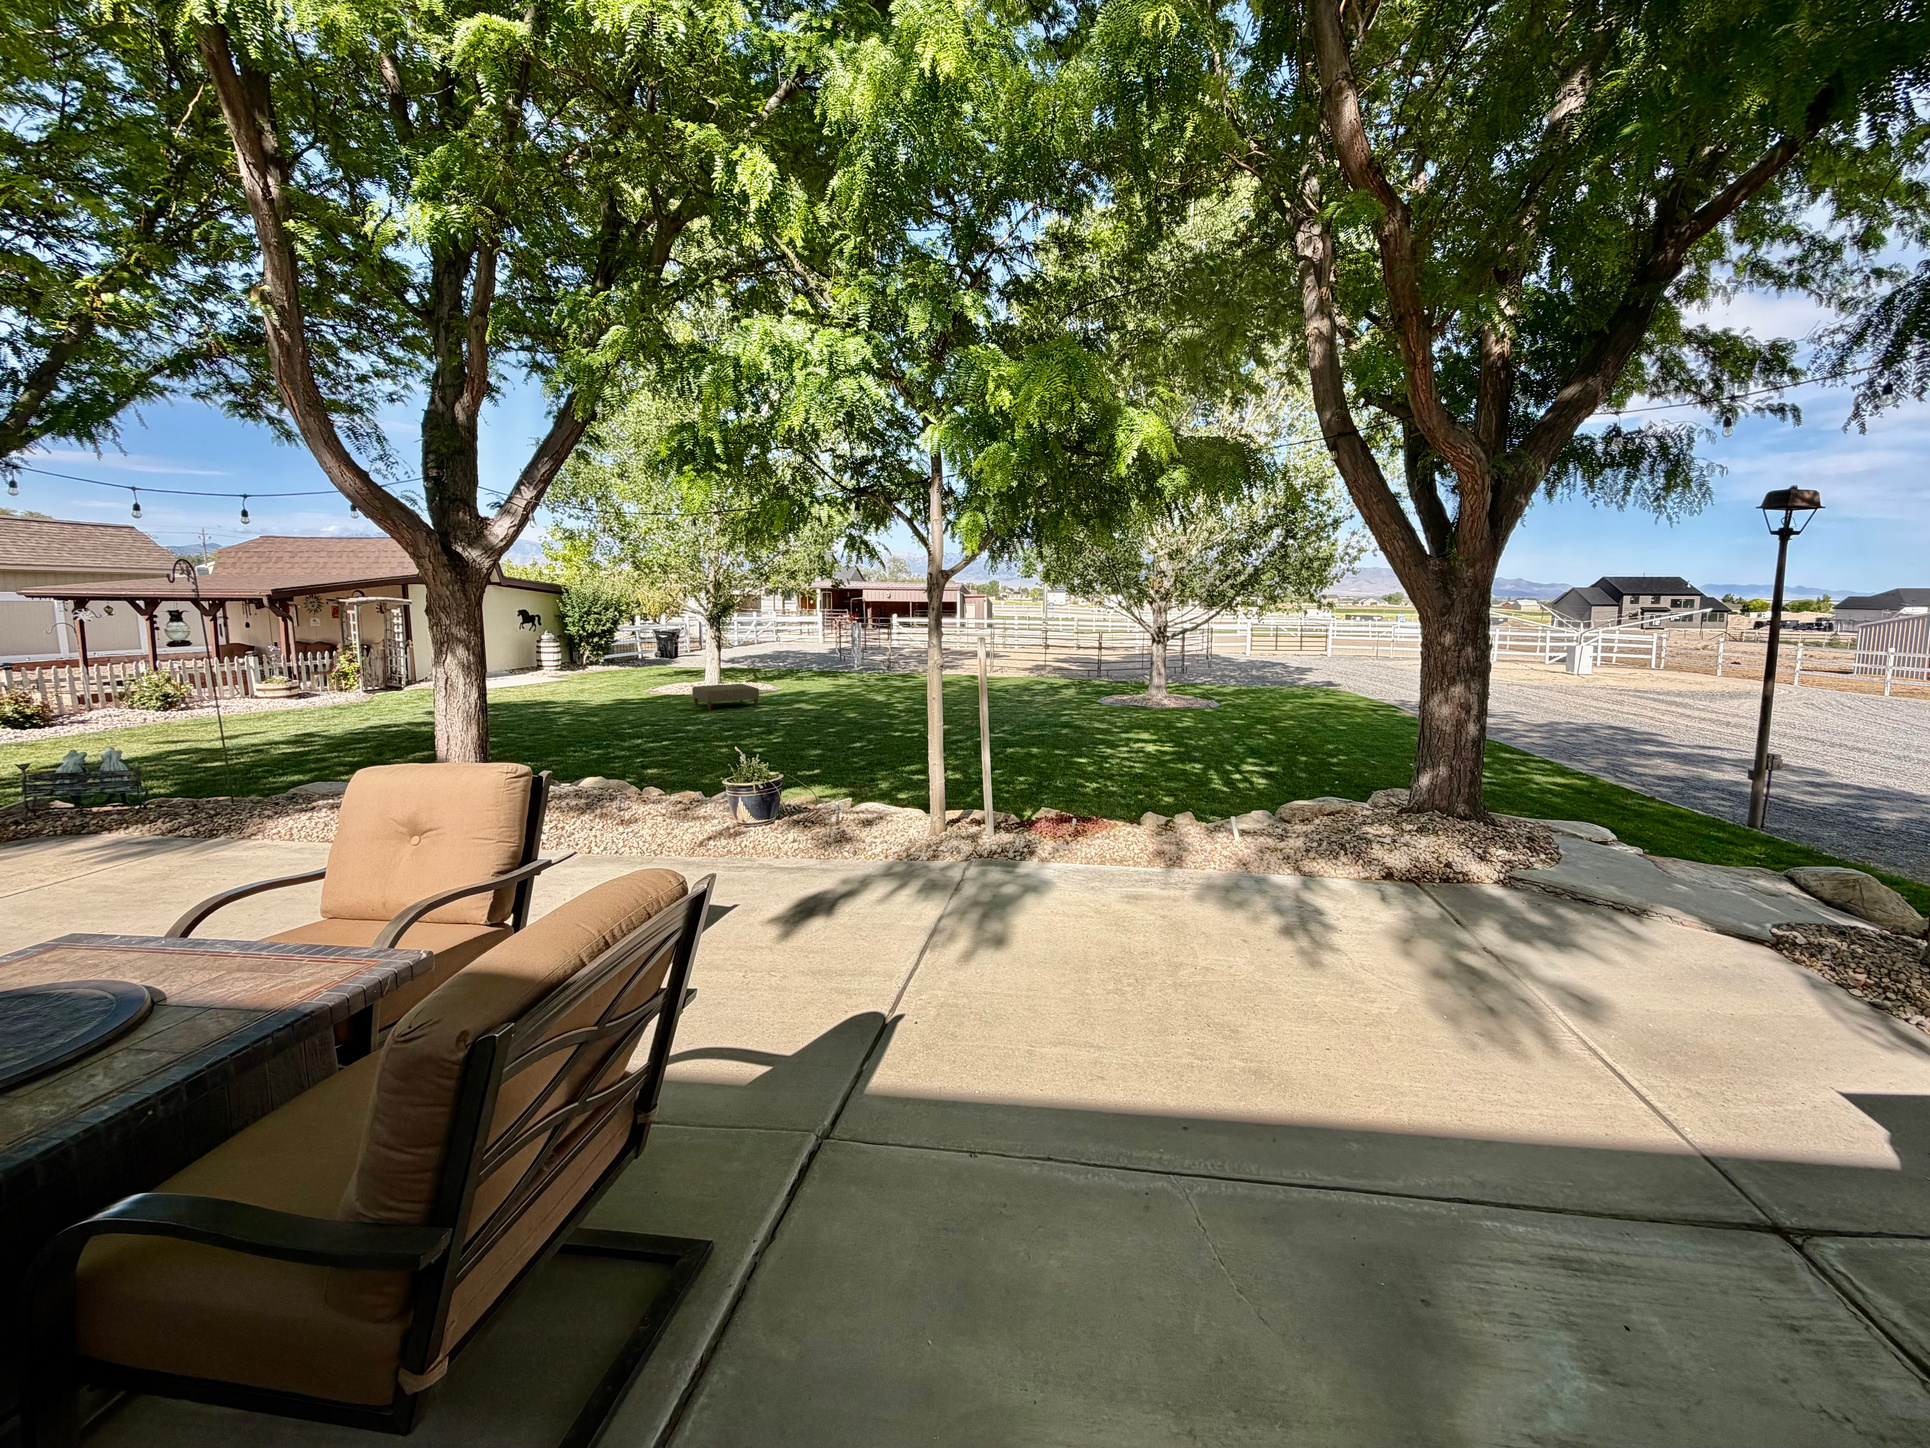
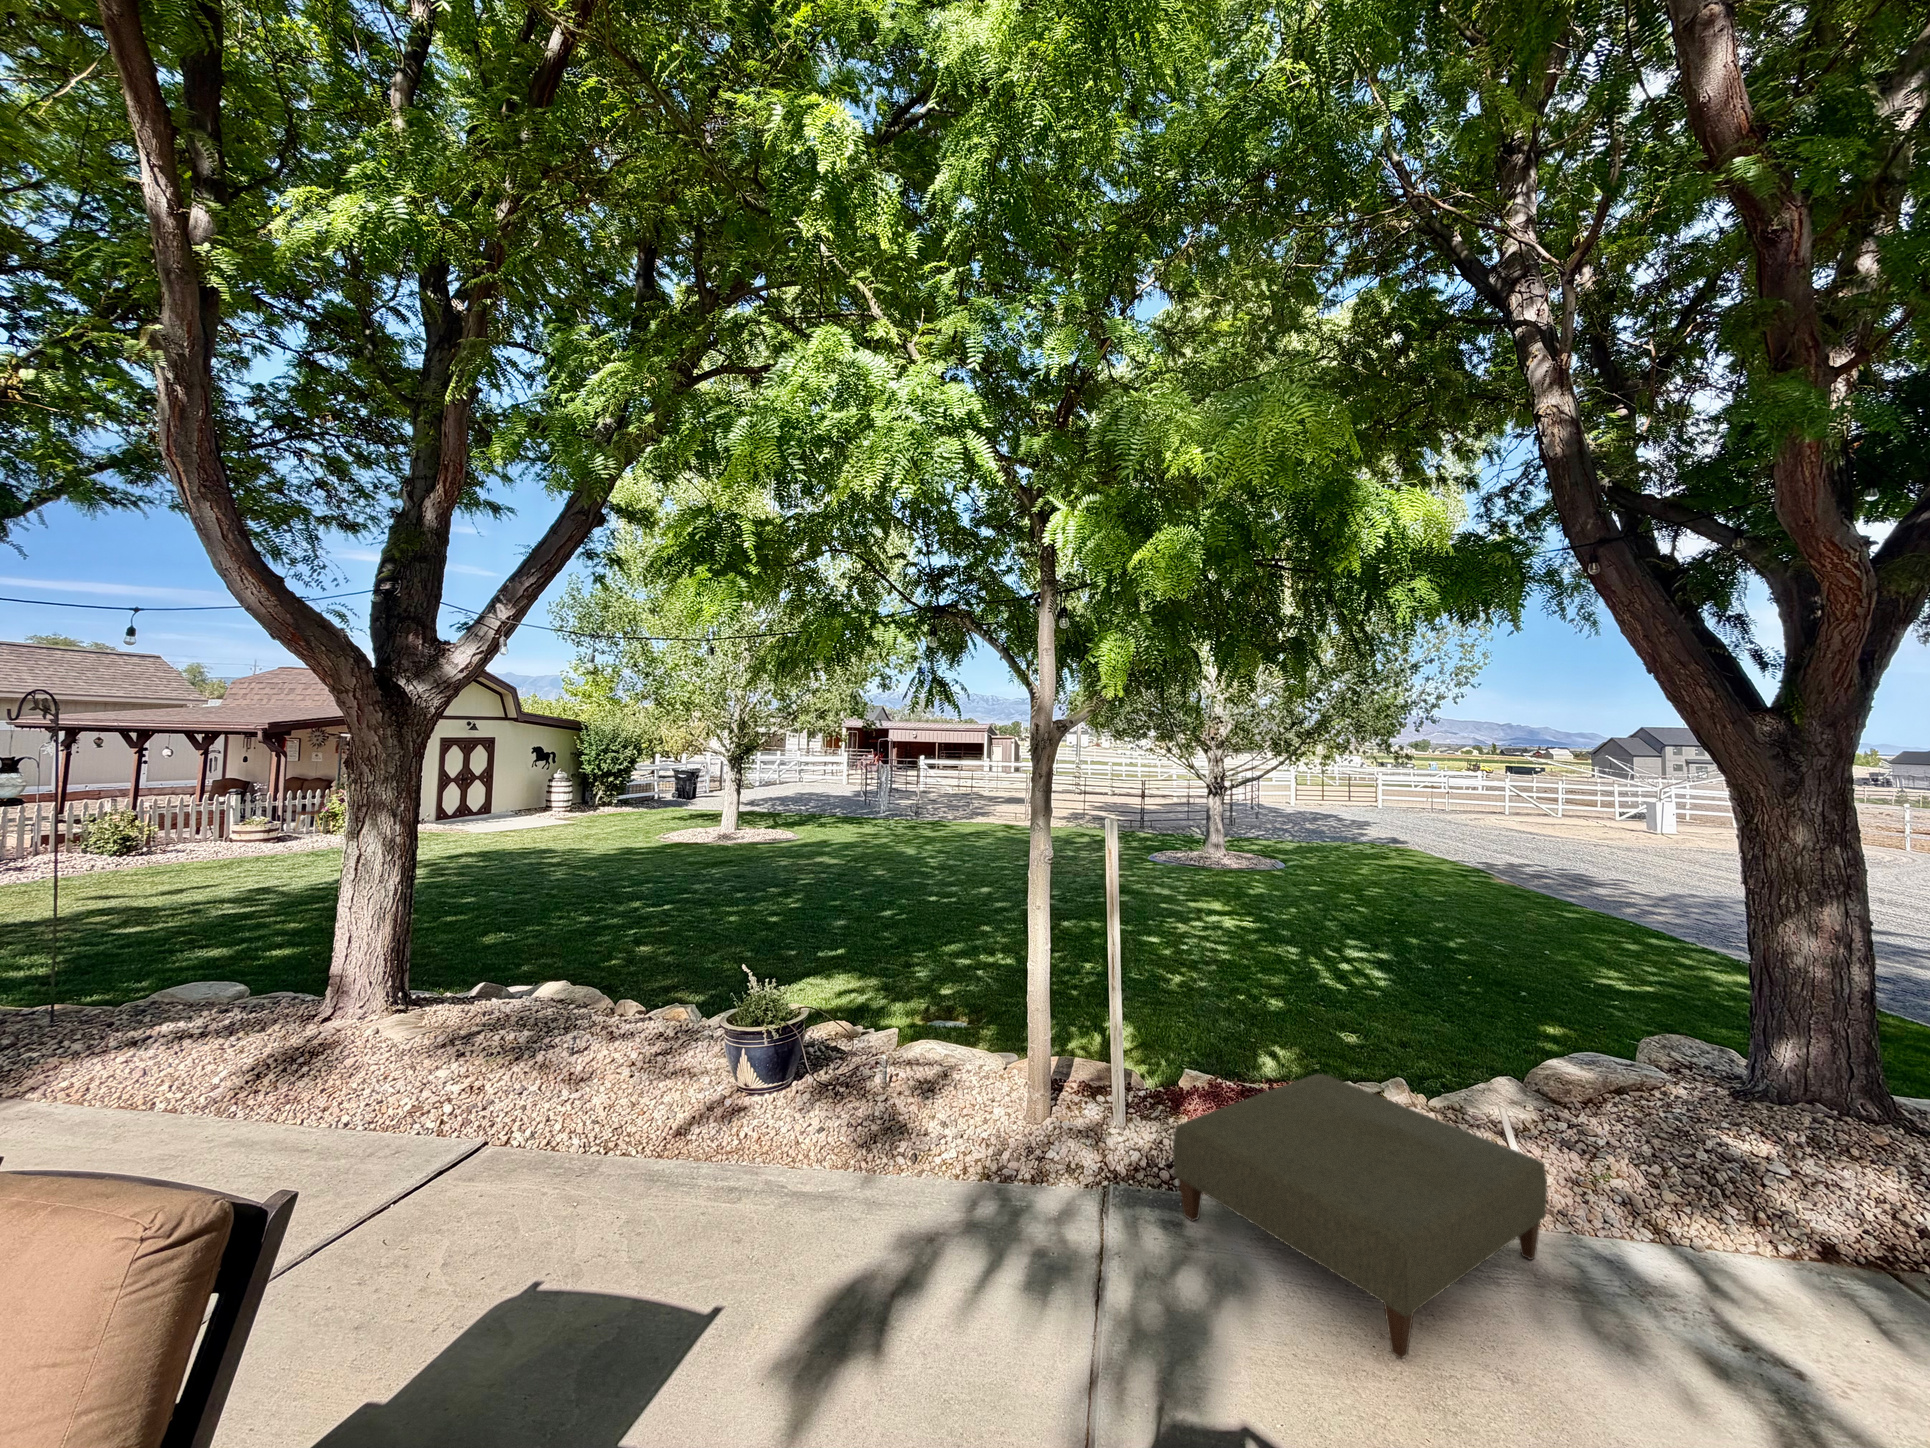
ottoman: present [692,684,759,710] -> present [1173,1074,1547,1359]

